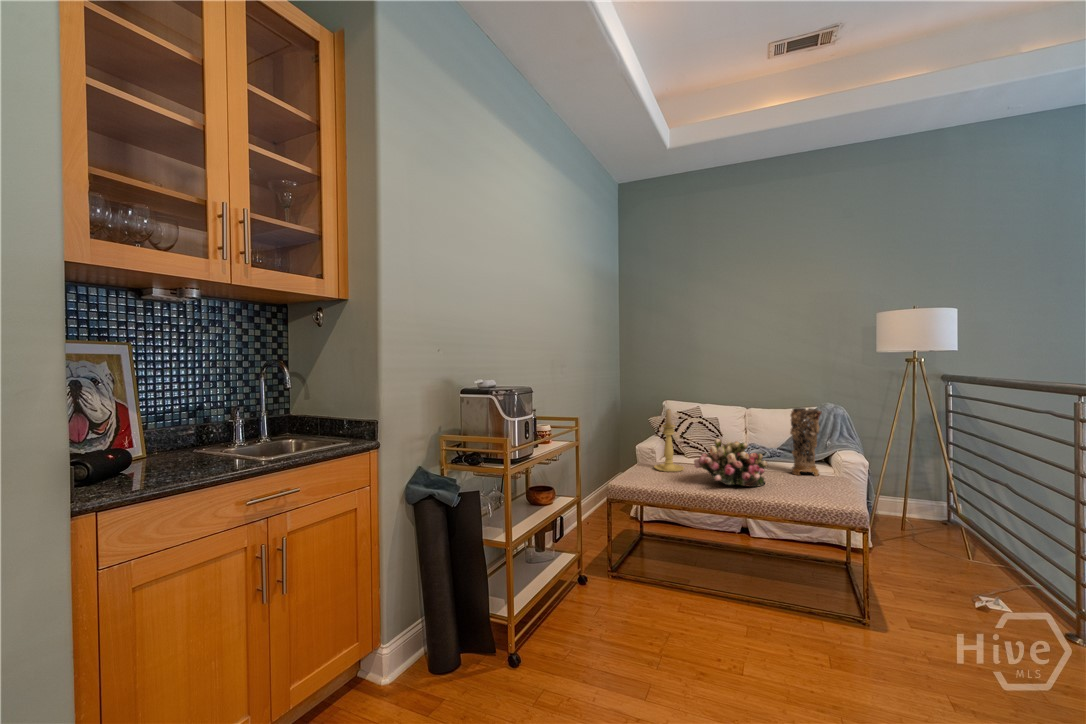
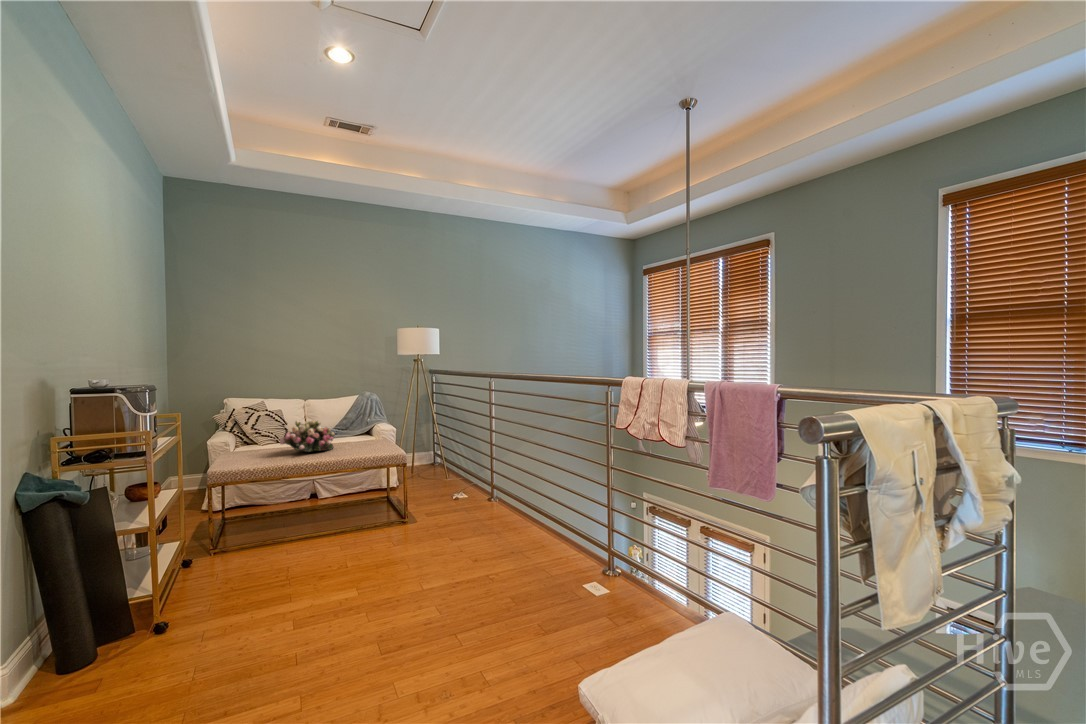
decorative vase: present [790,408,821,476] -> none [347,395,367,441]
candle holder: present [654,409,684,472] -> none [236,401,265,455]

